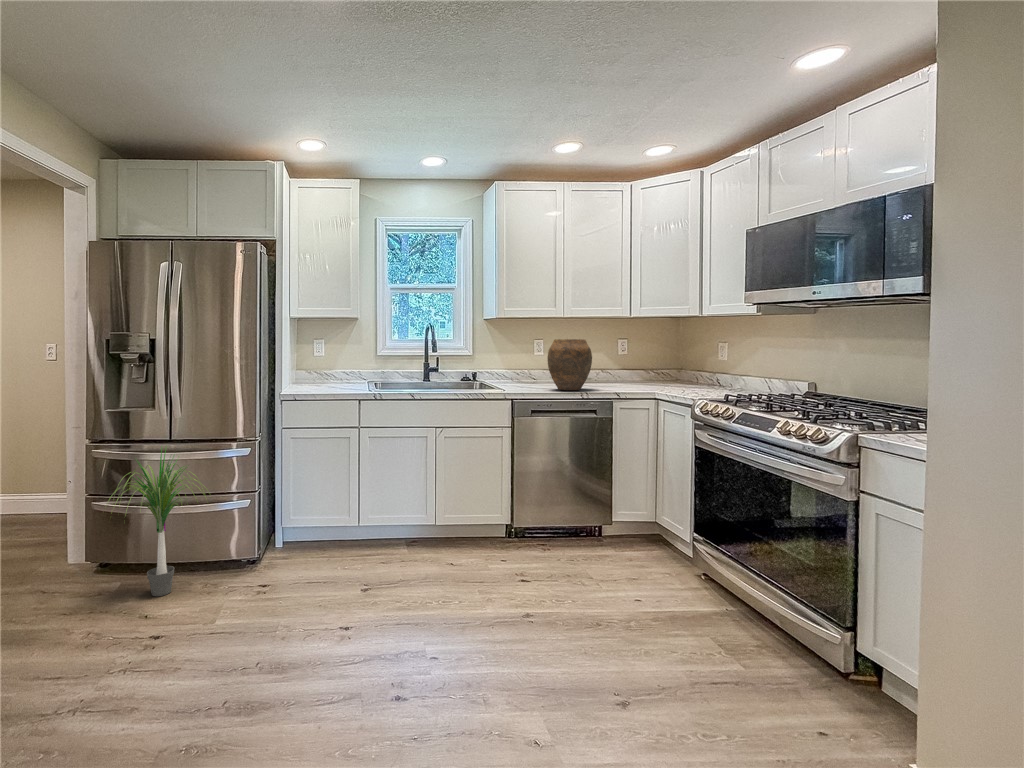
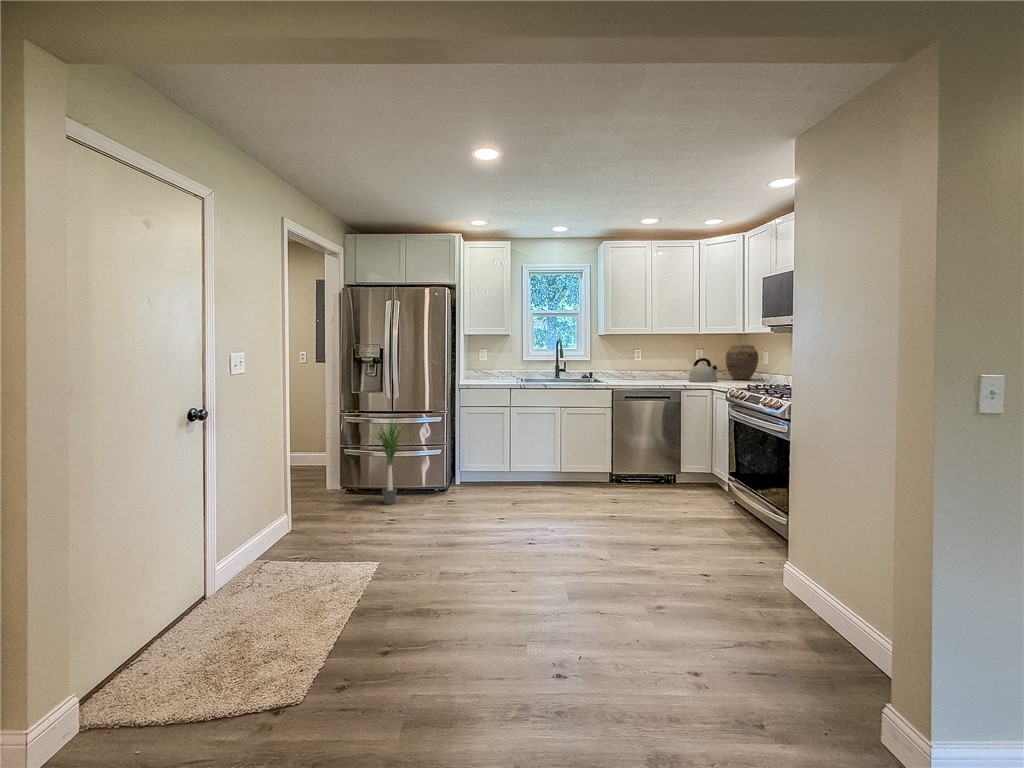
vase: present [547,339,592,390] -> present [726,345,758,380]
kettle: none [609,356,646,388] -> present [689,358,717,382]

